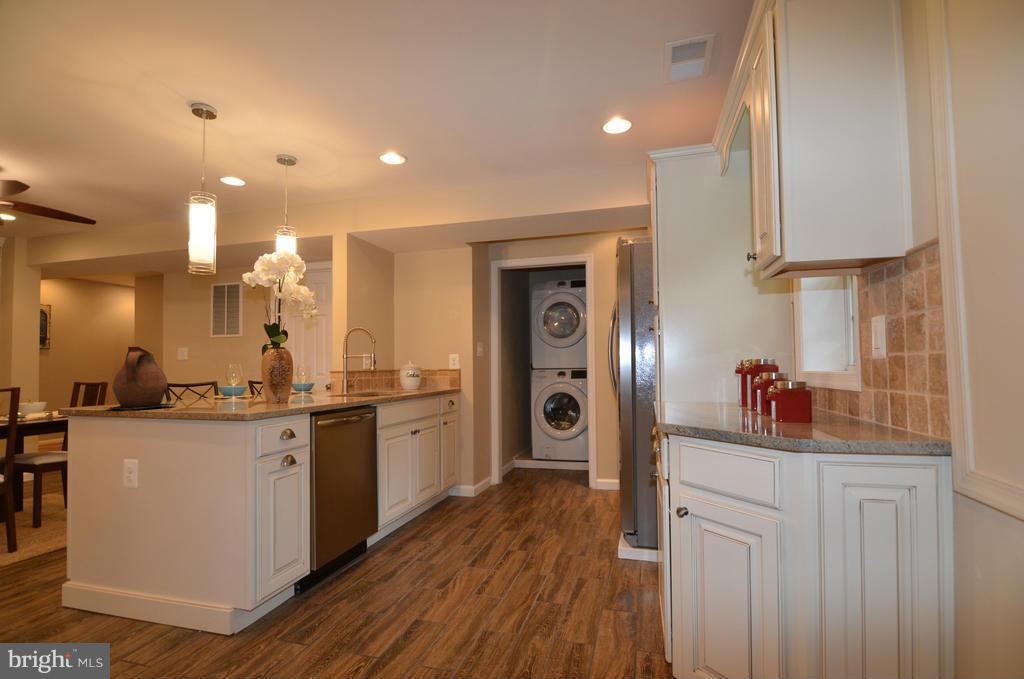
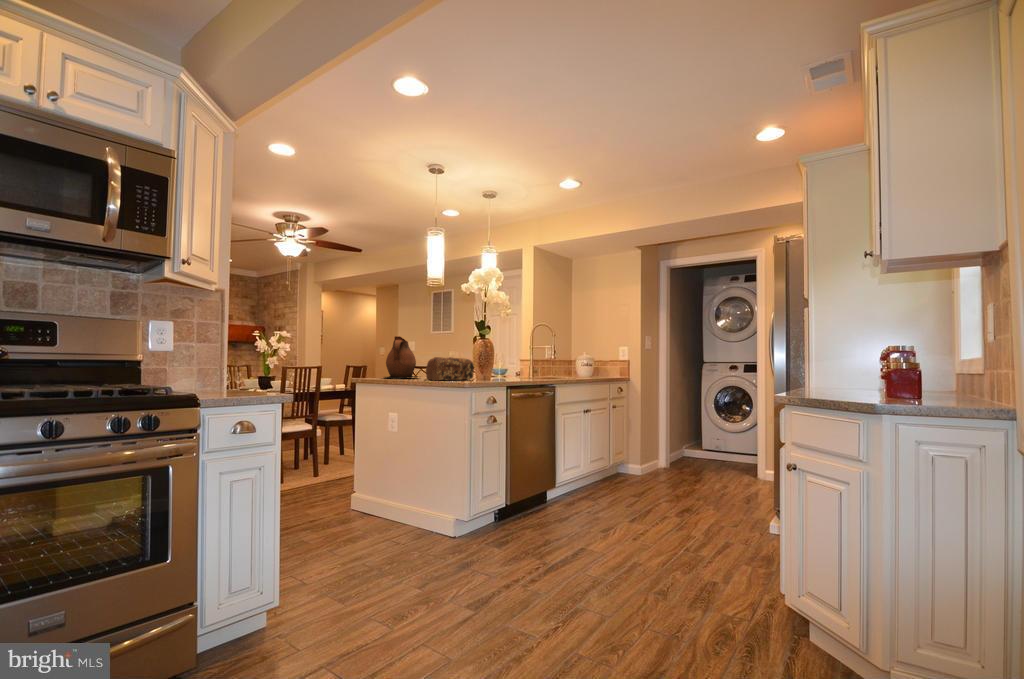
bread loaf: none [183,375,262,411] -> present [426,357,474,381]

